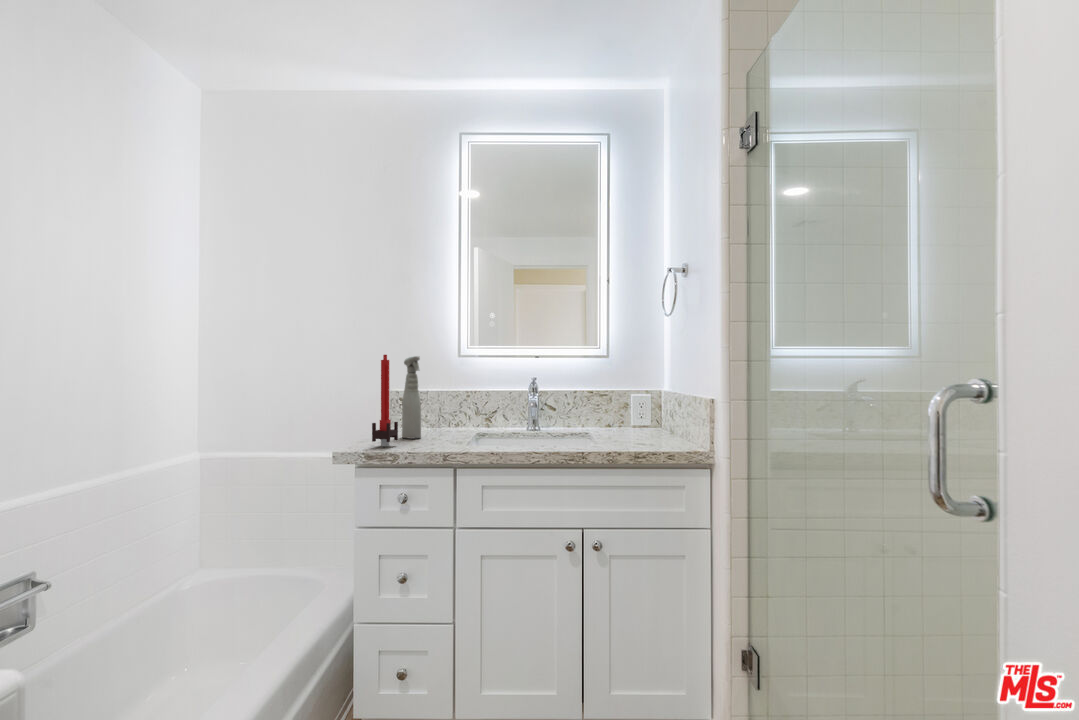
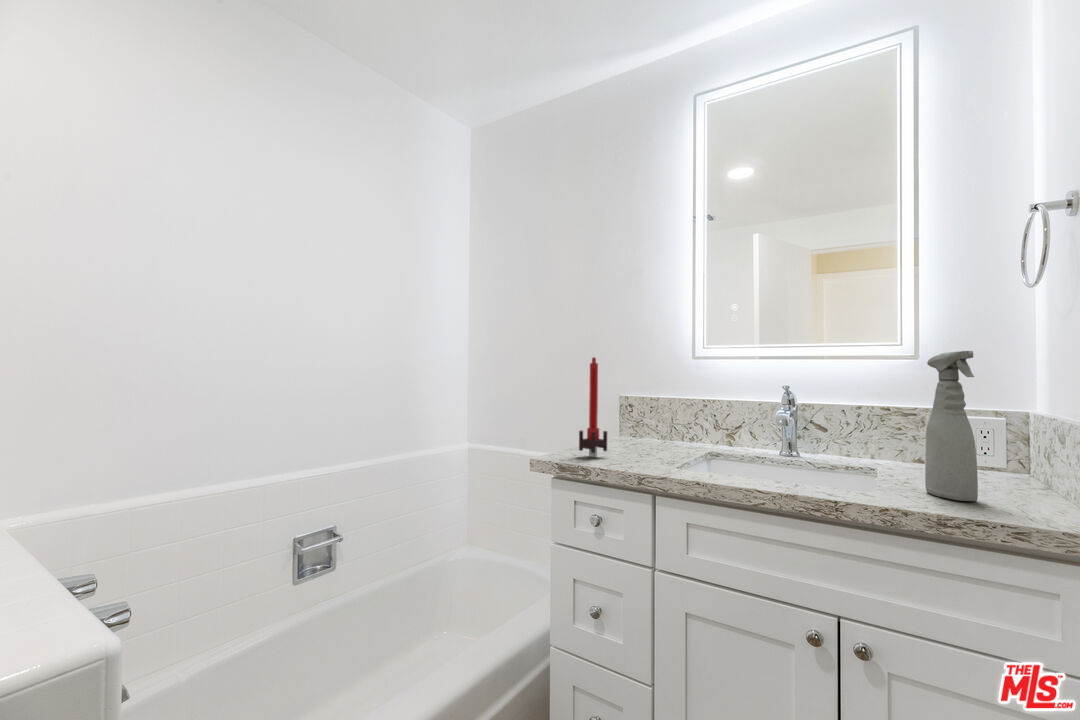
spray bottle: present [402,356,421,439] -> present [925,351,978,501]

